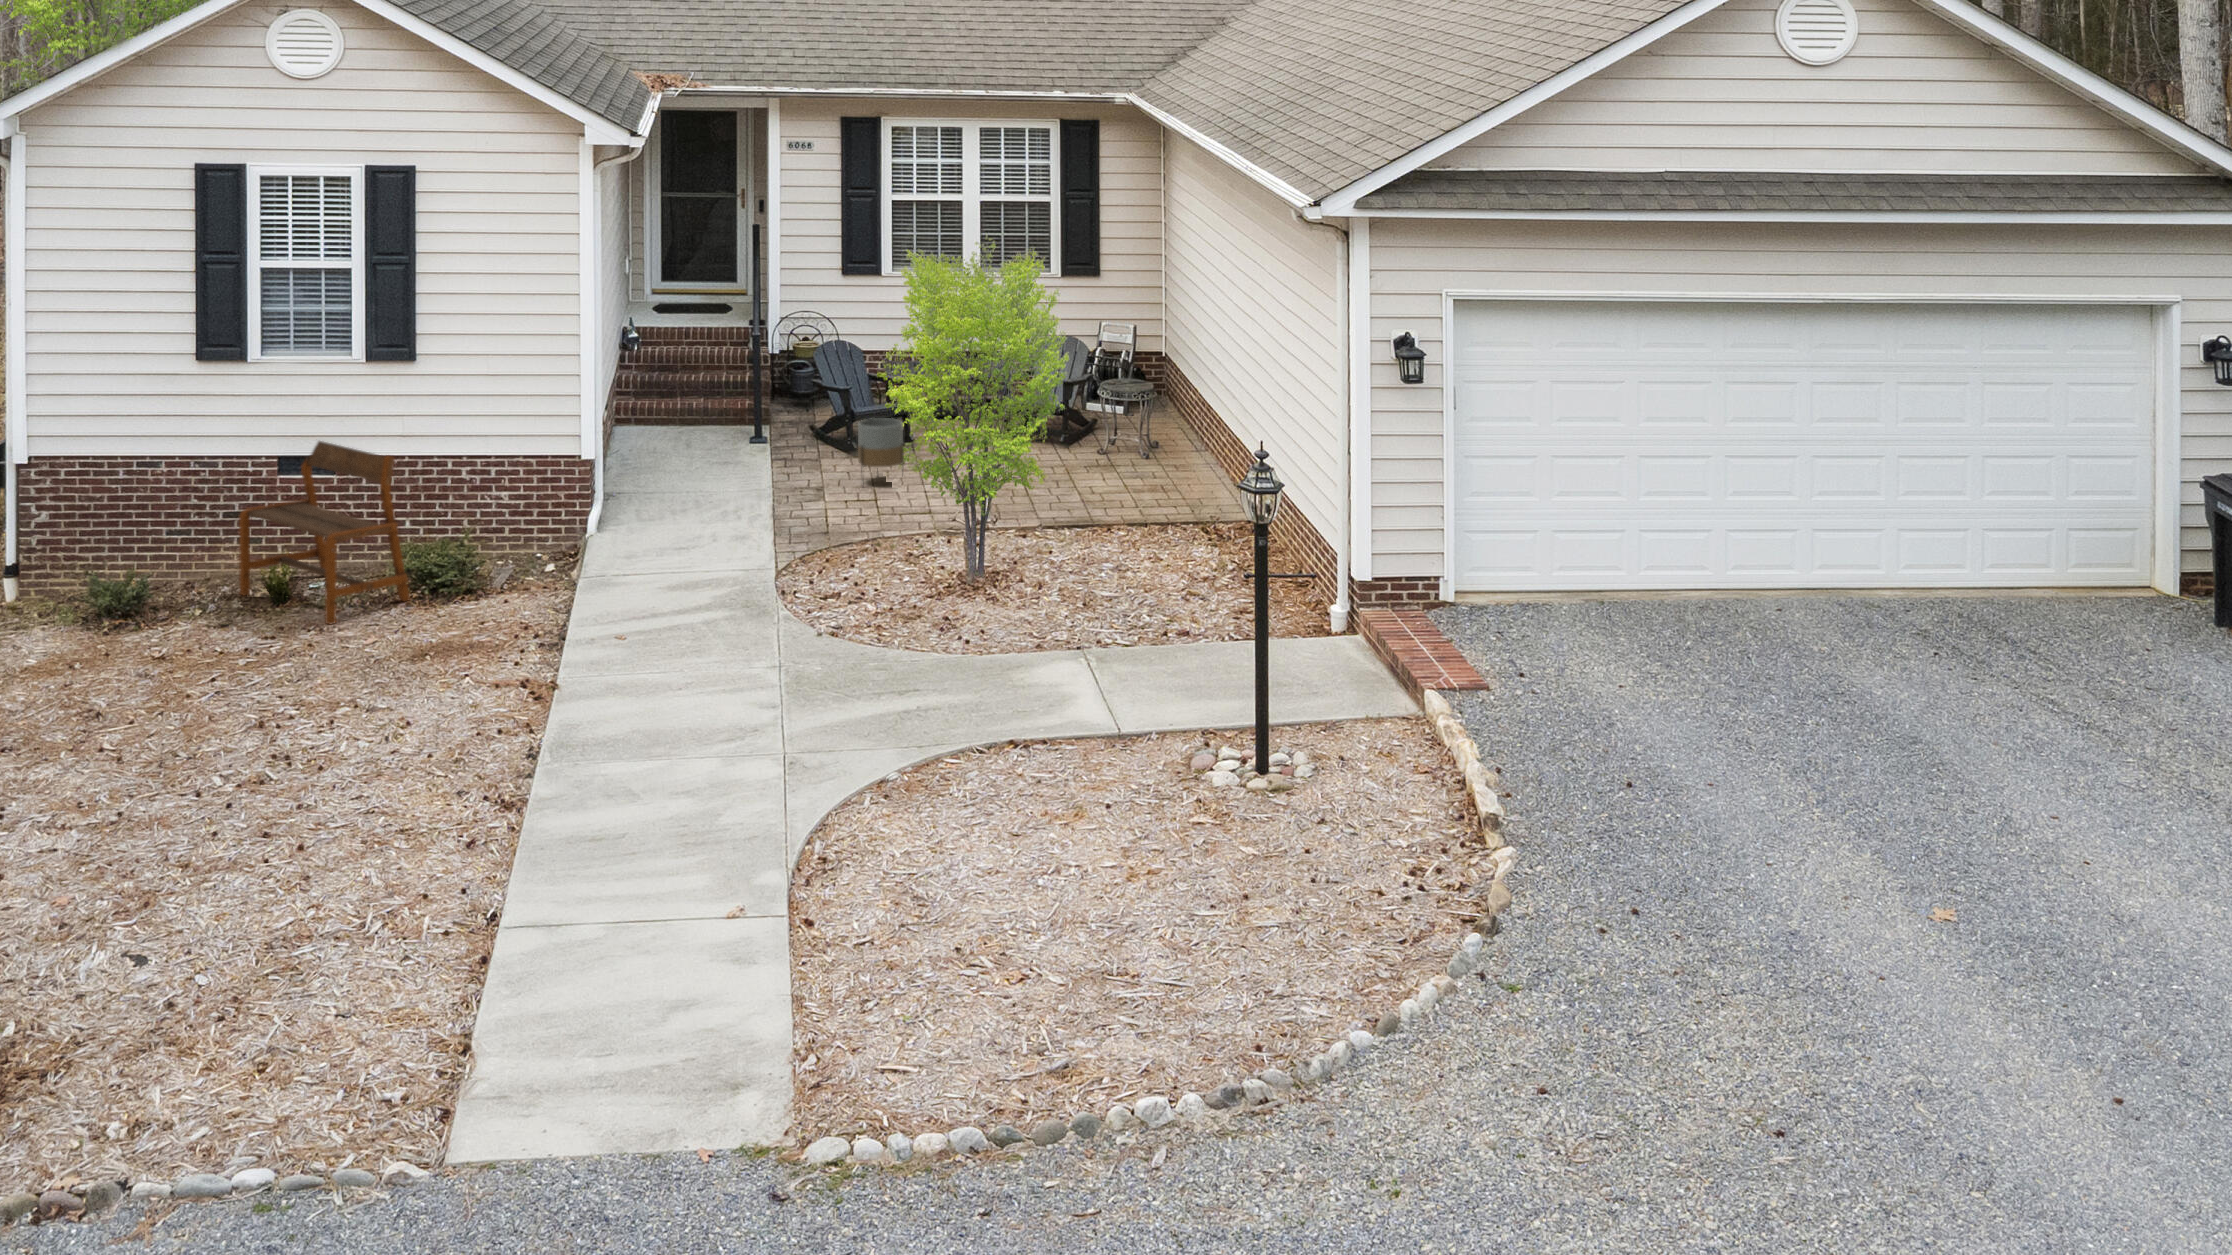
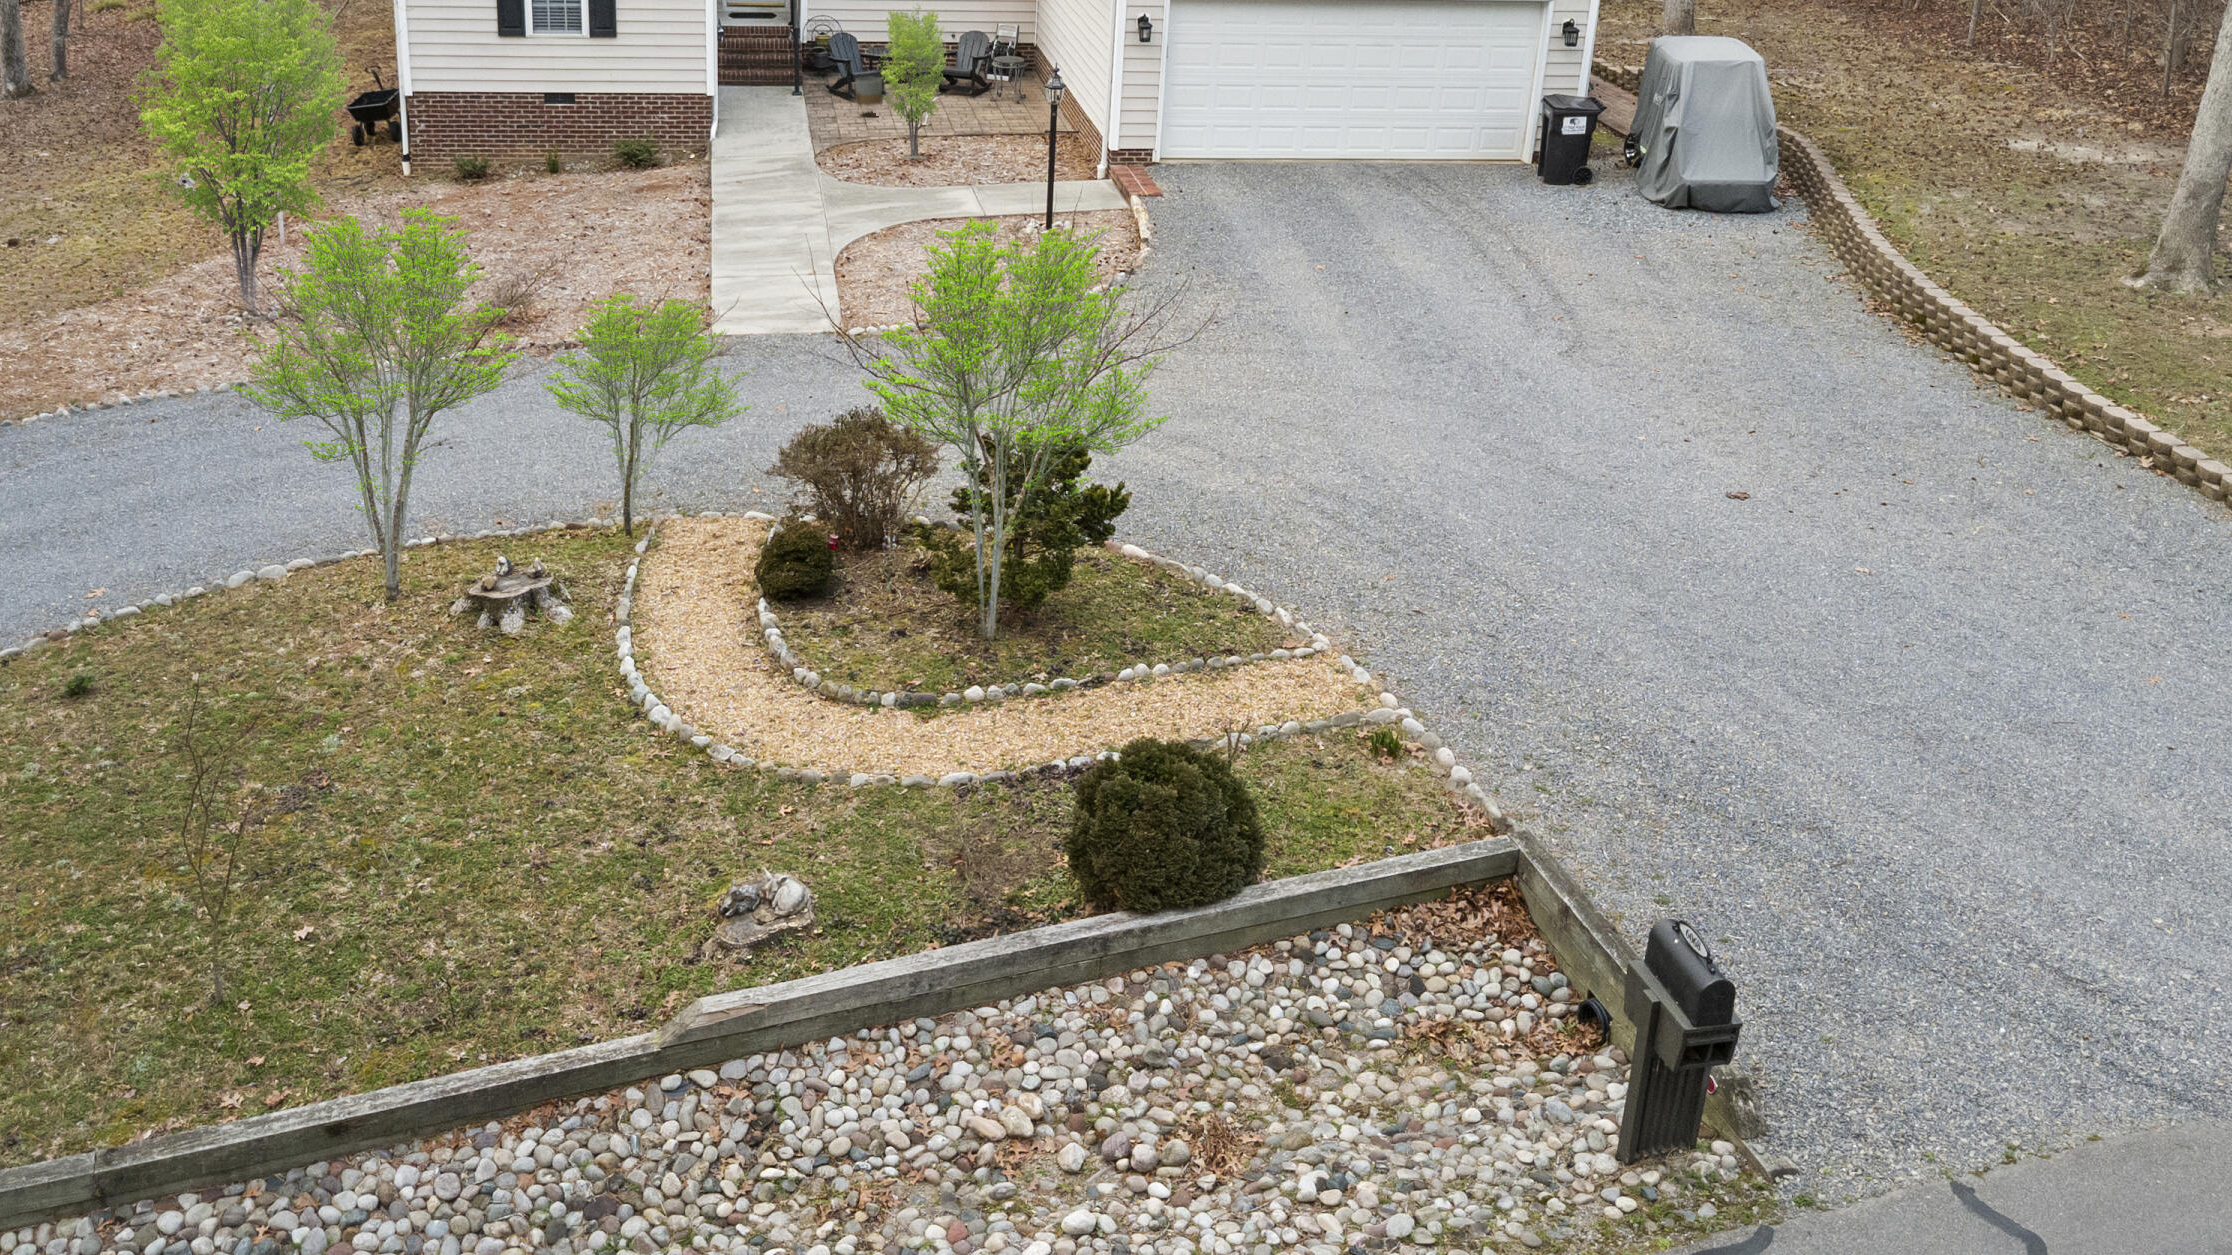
bench: present [239,441,410,624] -> none [525,82,619,180]

